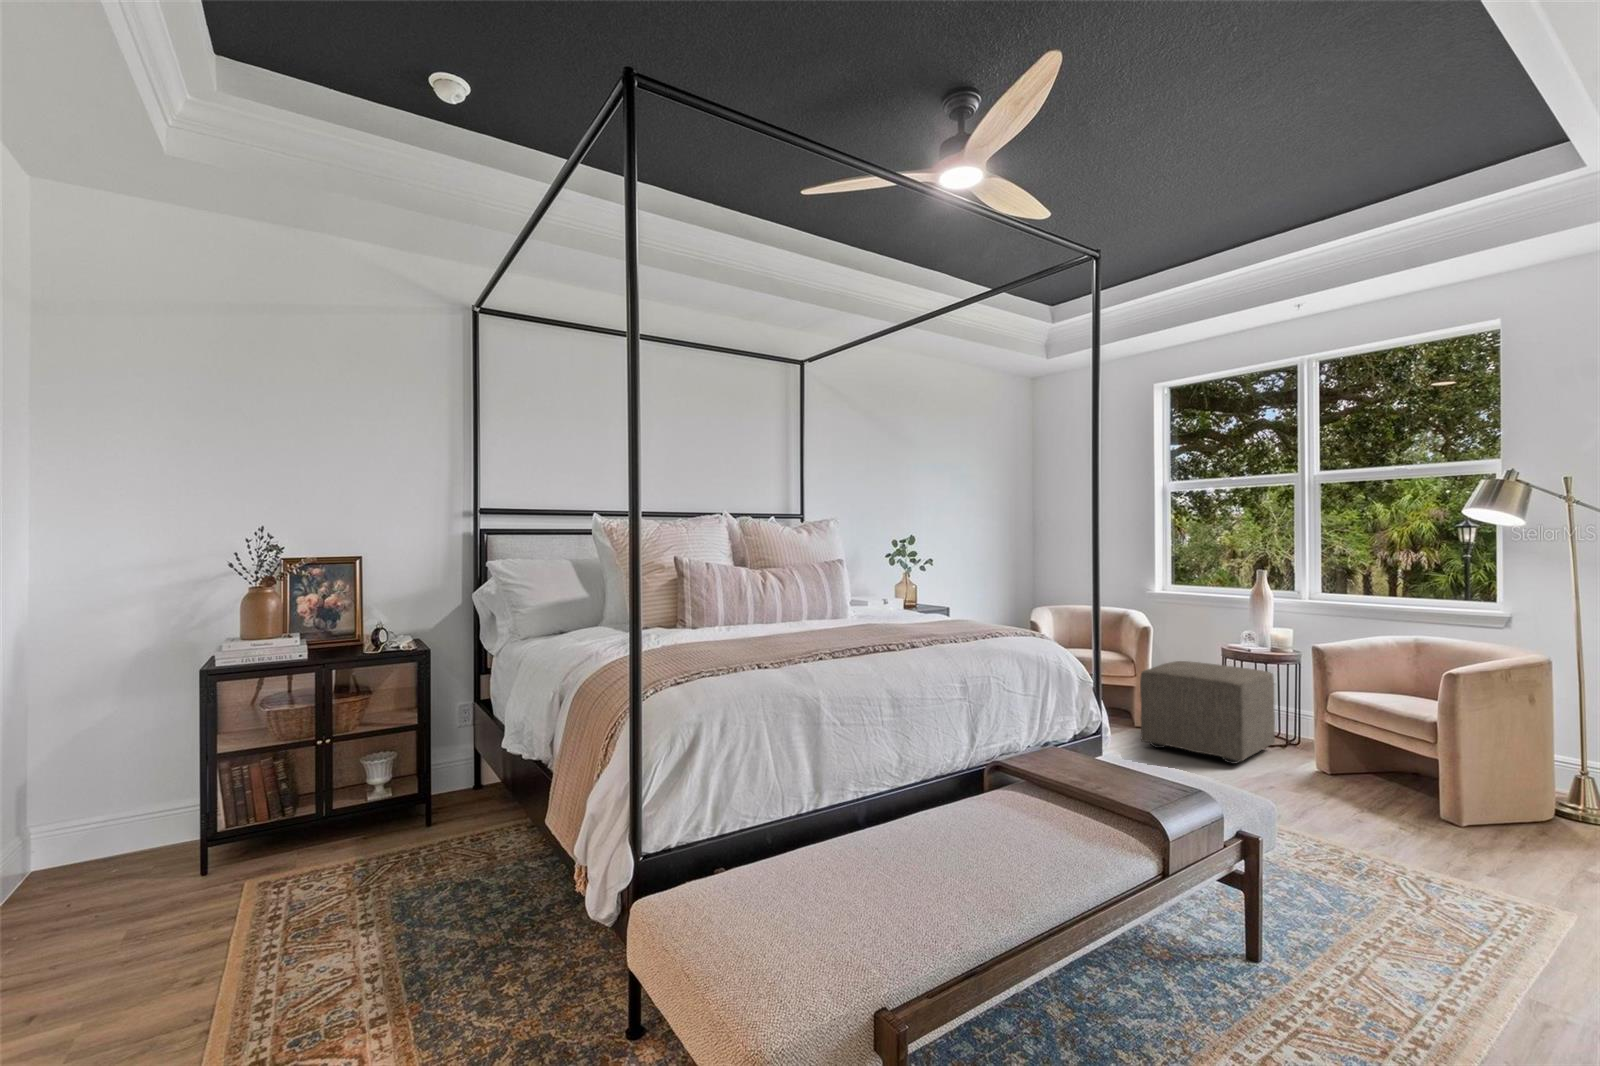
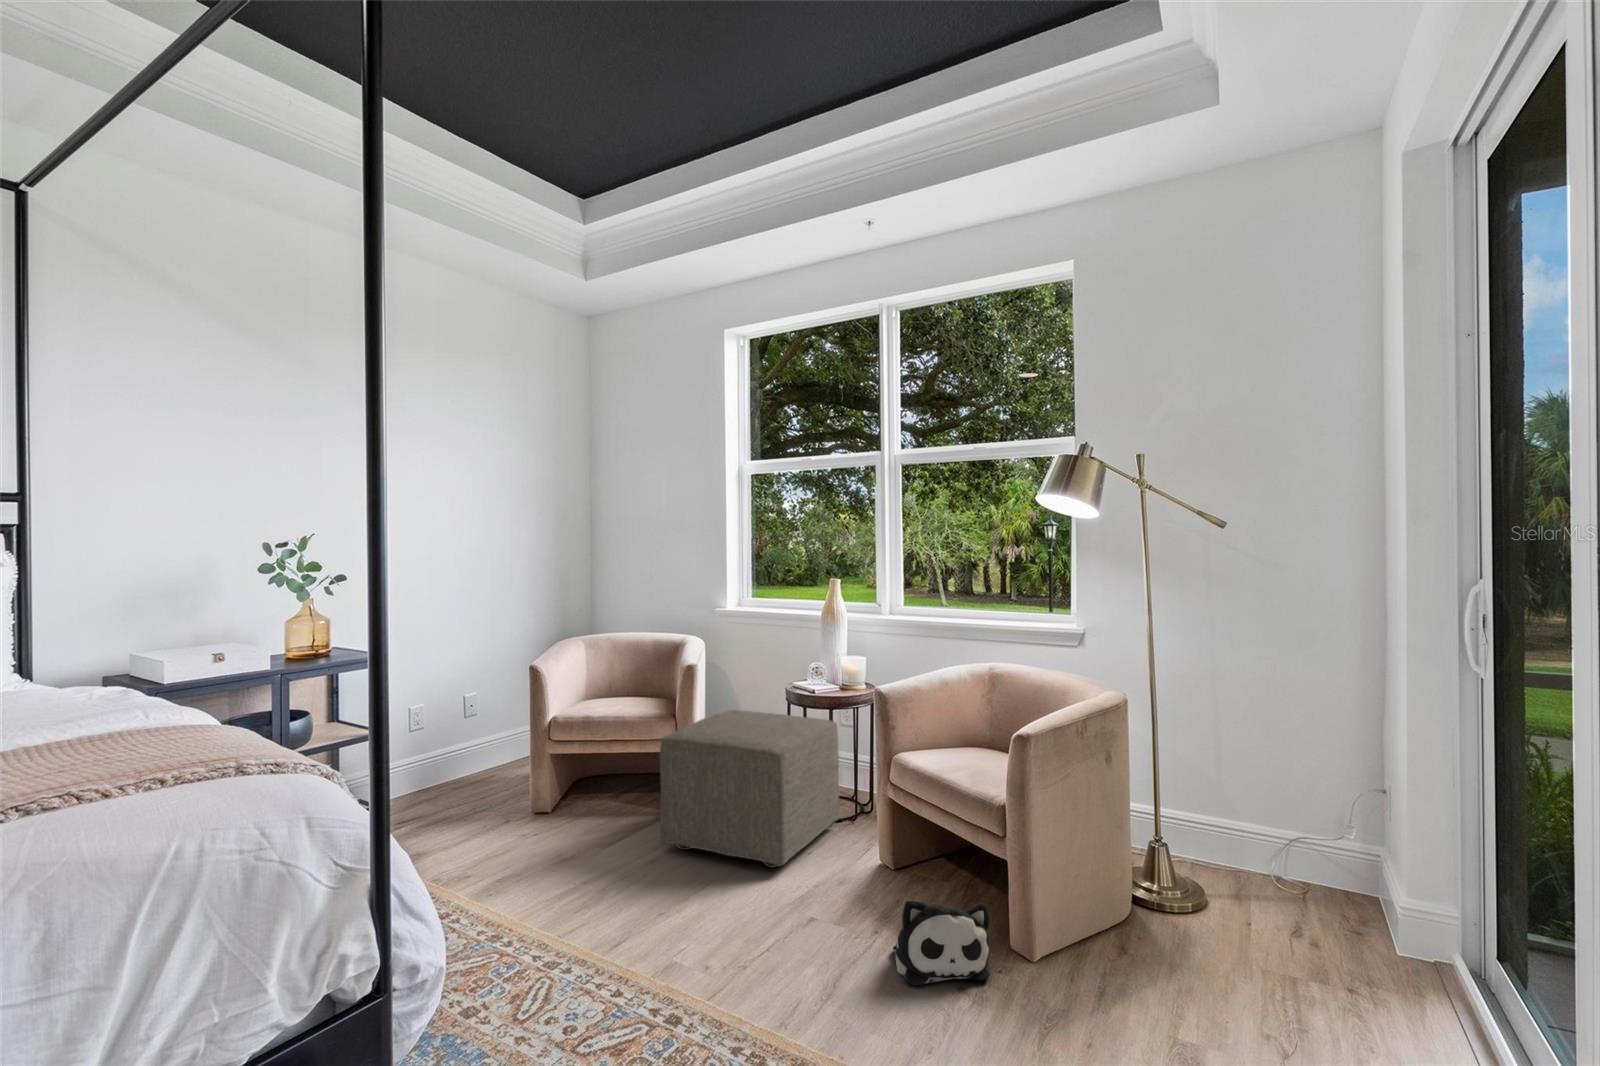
plush toy: none [1347,775,1431,832] -> present [893,899,991,985]

